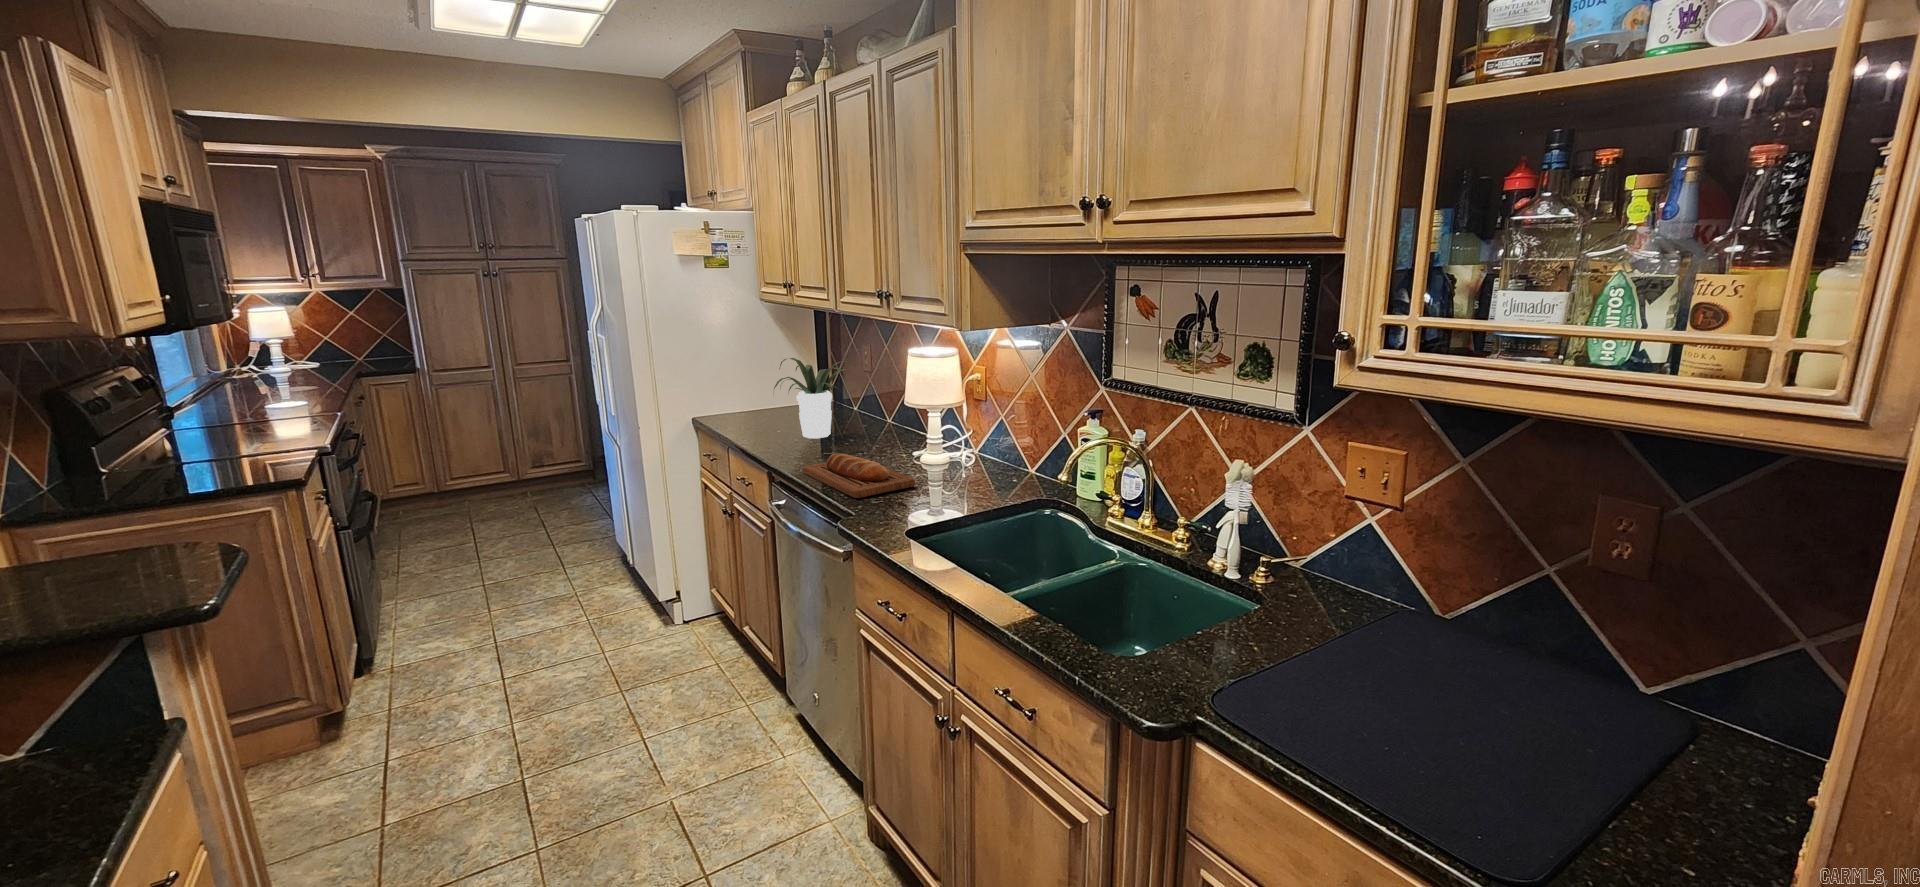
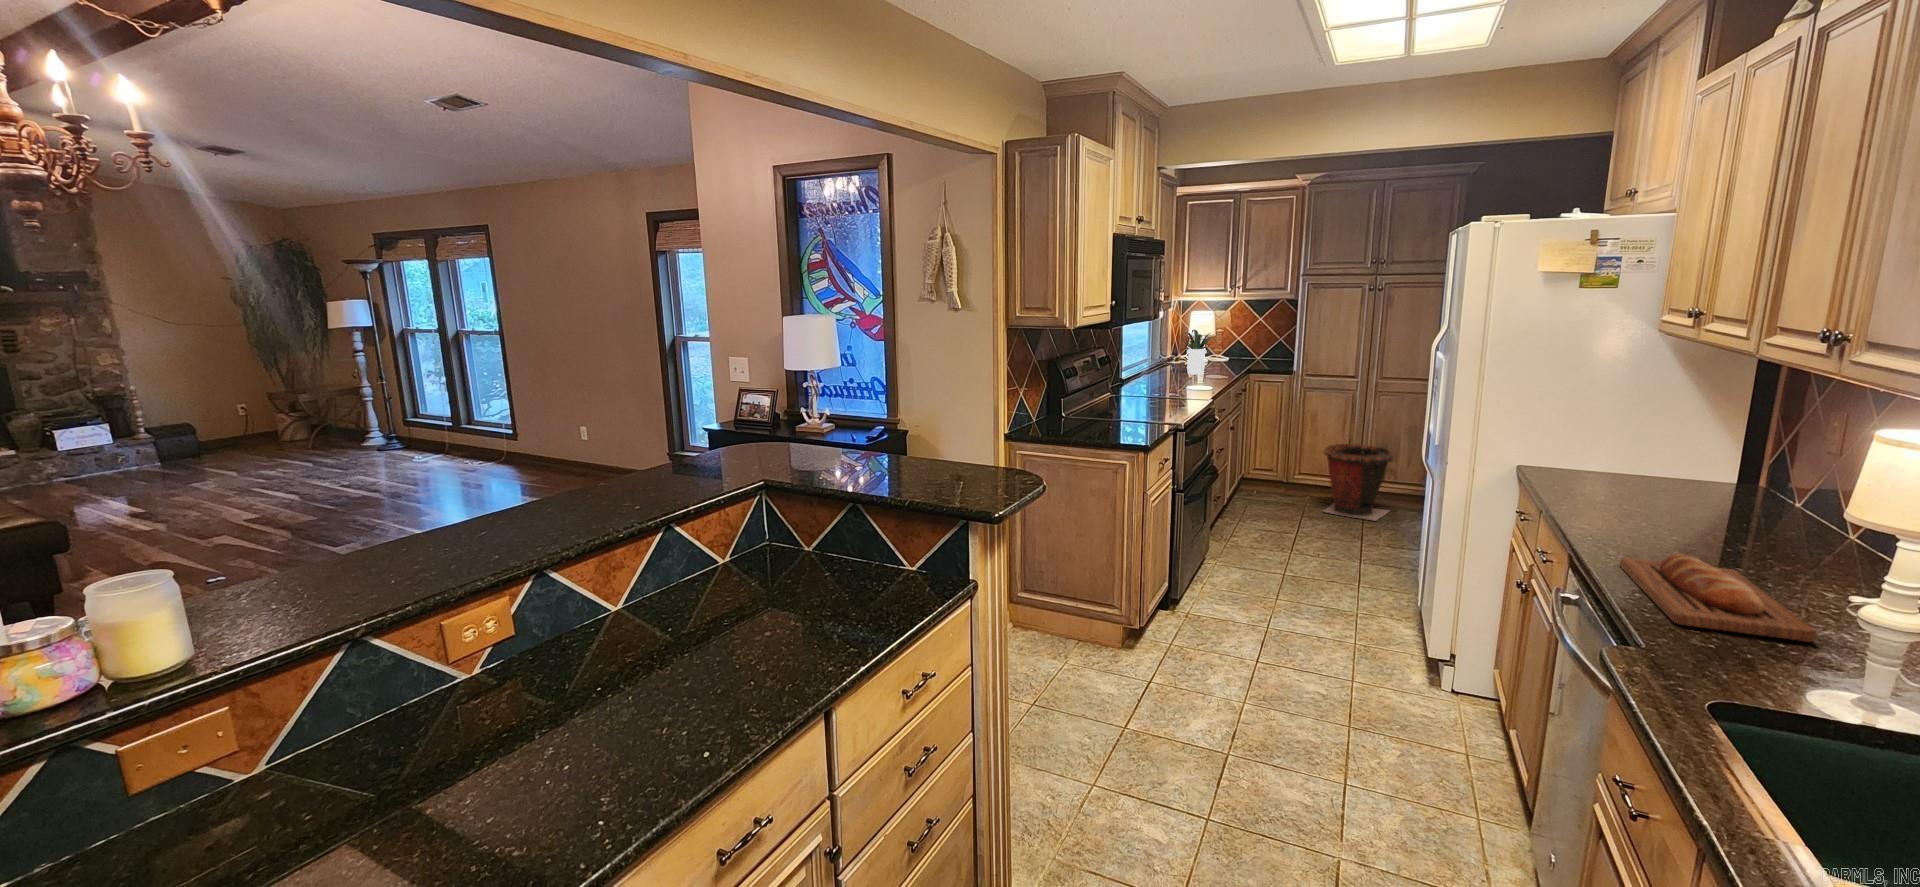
potted plant: present [774,358,846,438] -> present [1179,330,1219,375]
waste bin: none [475,432,557,512] -> present [1324,444,1394,521]

